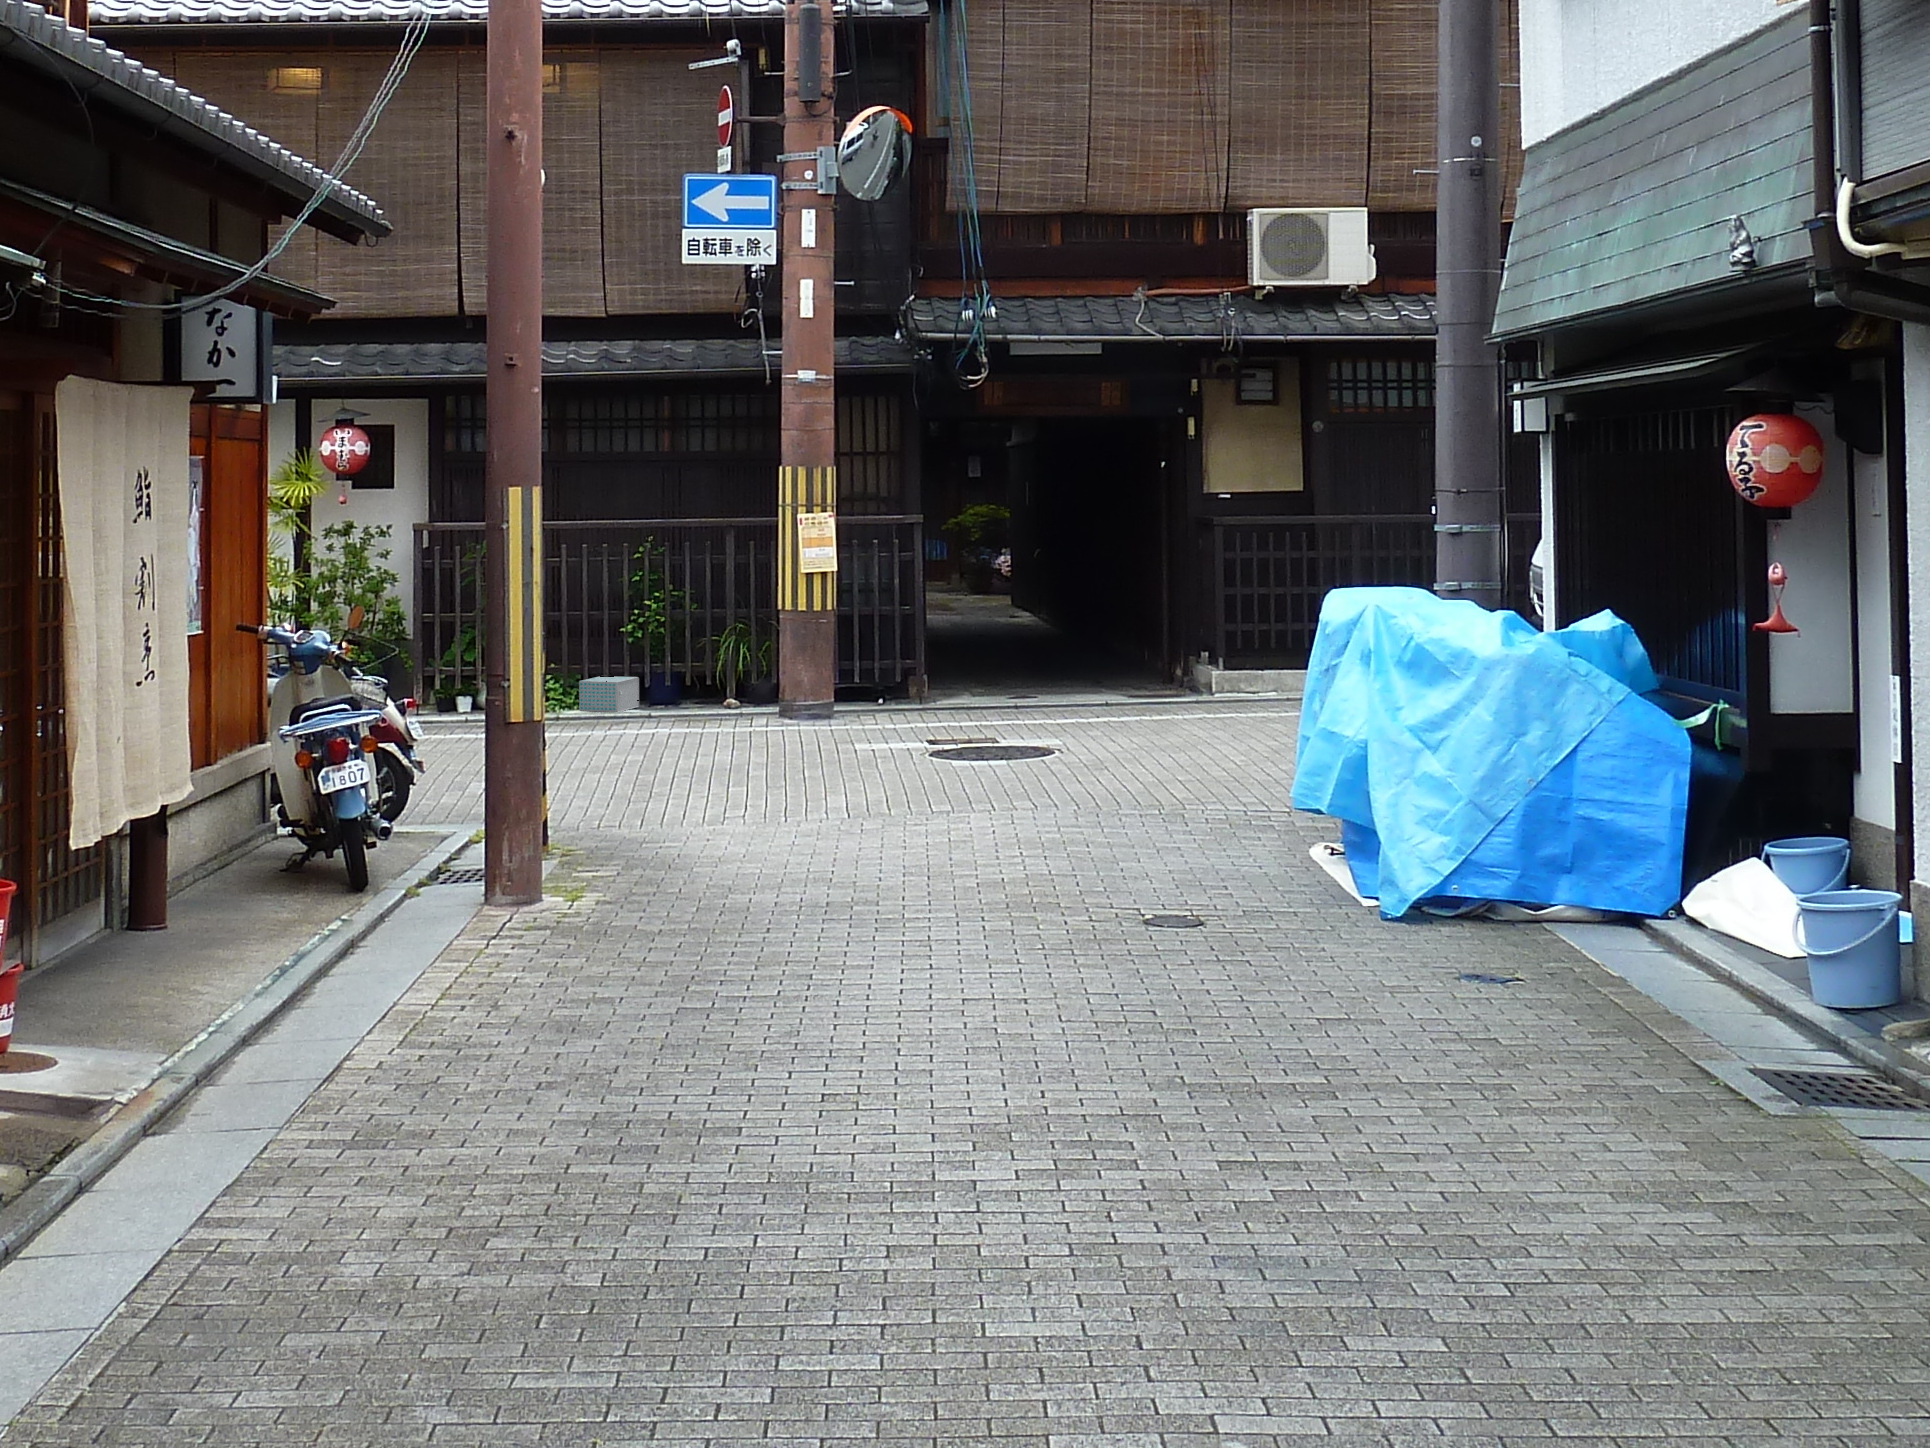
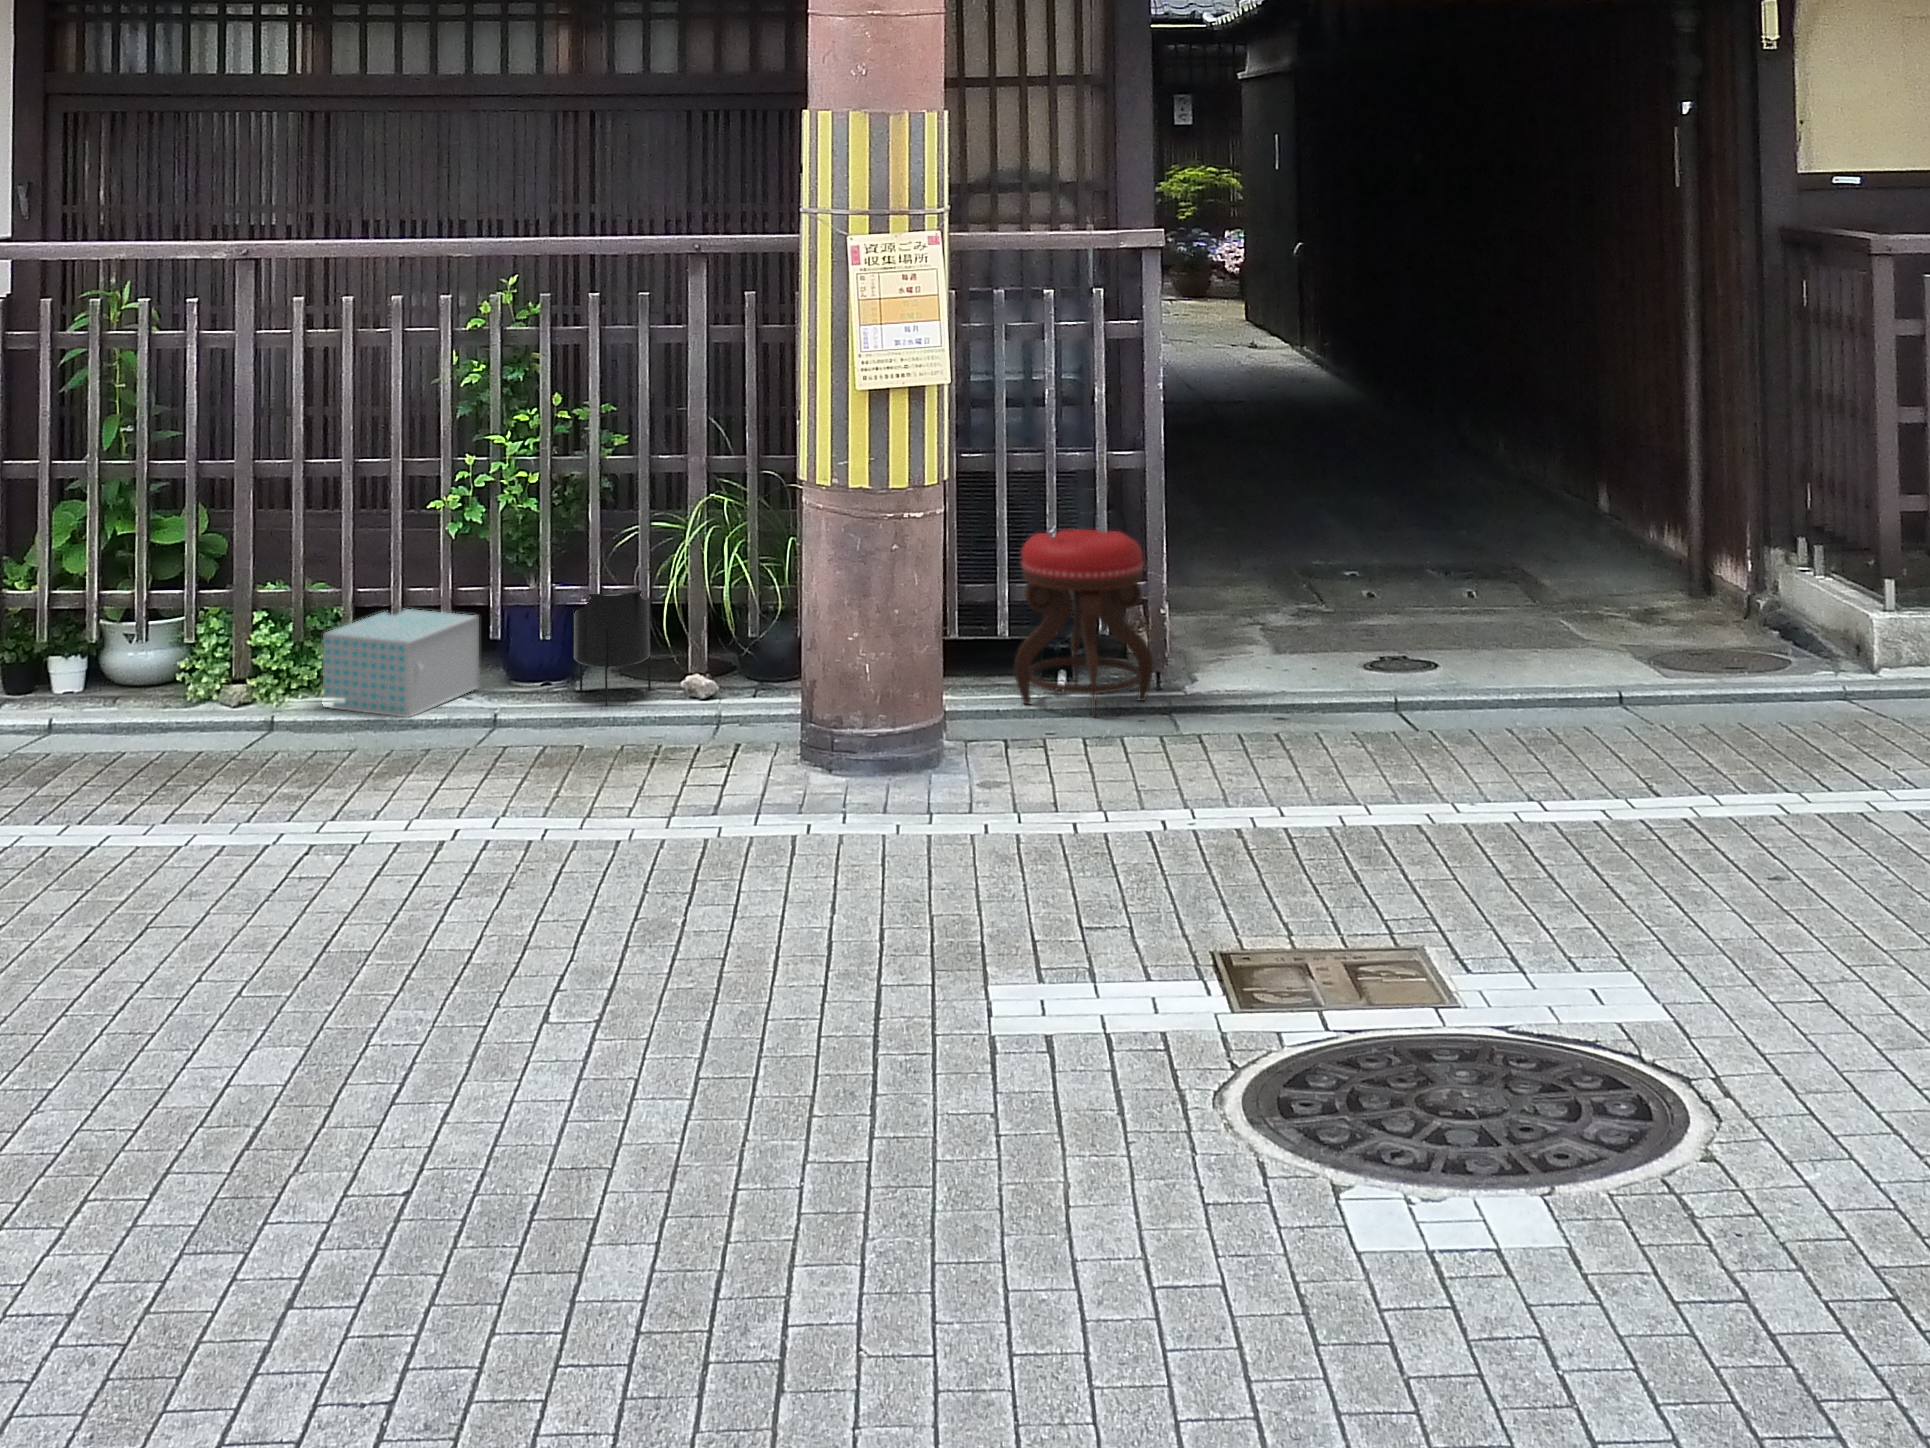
stool: none [861,638,917,708] -> present [1015,529,1153,717]
planter: none [680,662,711,709] -> present [574,579,651,707]

